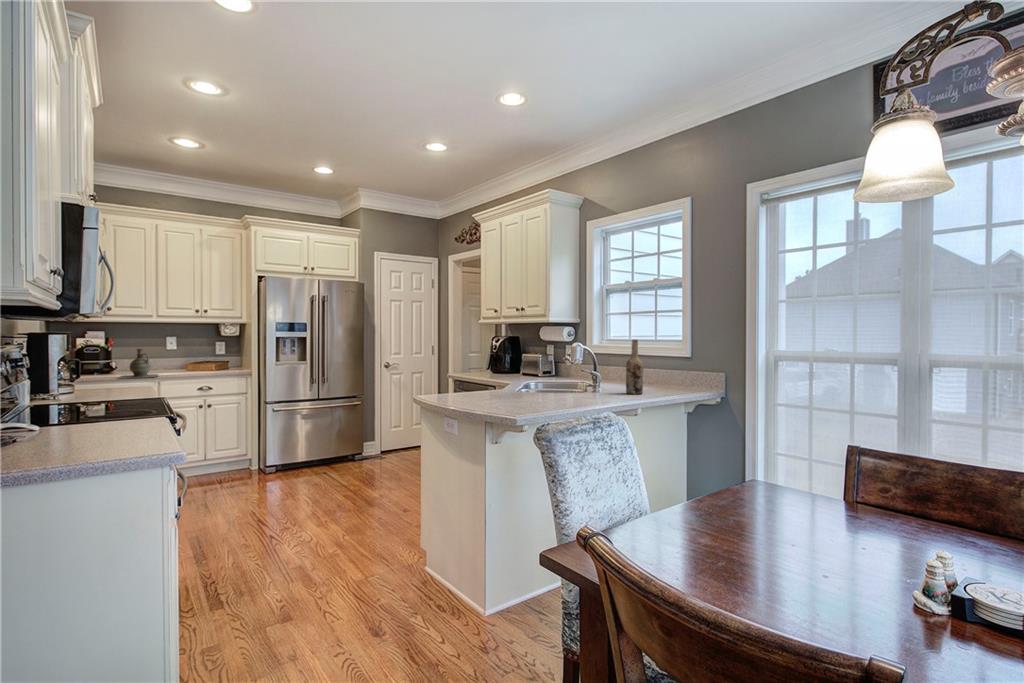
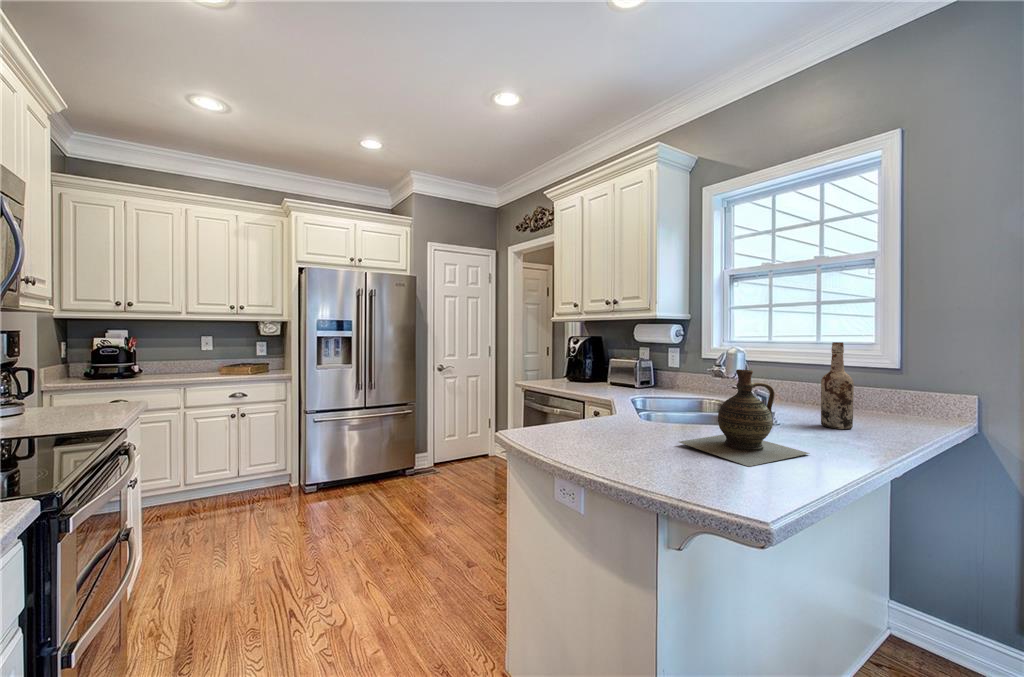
ceramic jug: present [118,349,158,379] -> present [679,369,810,466]

